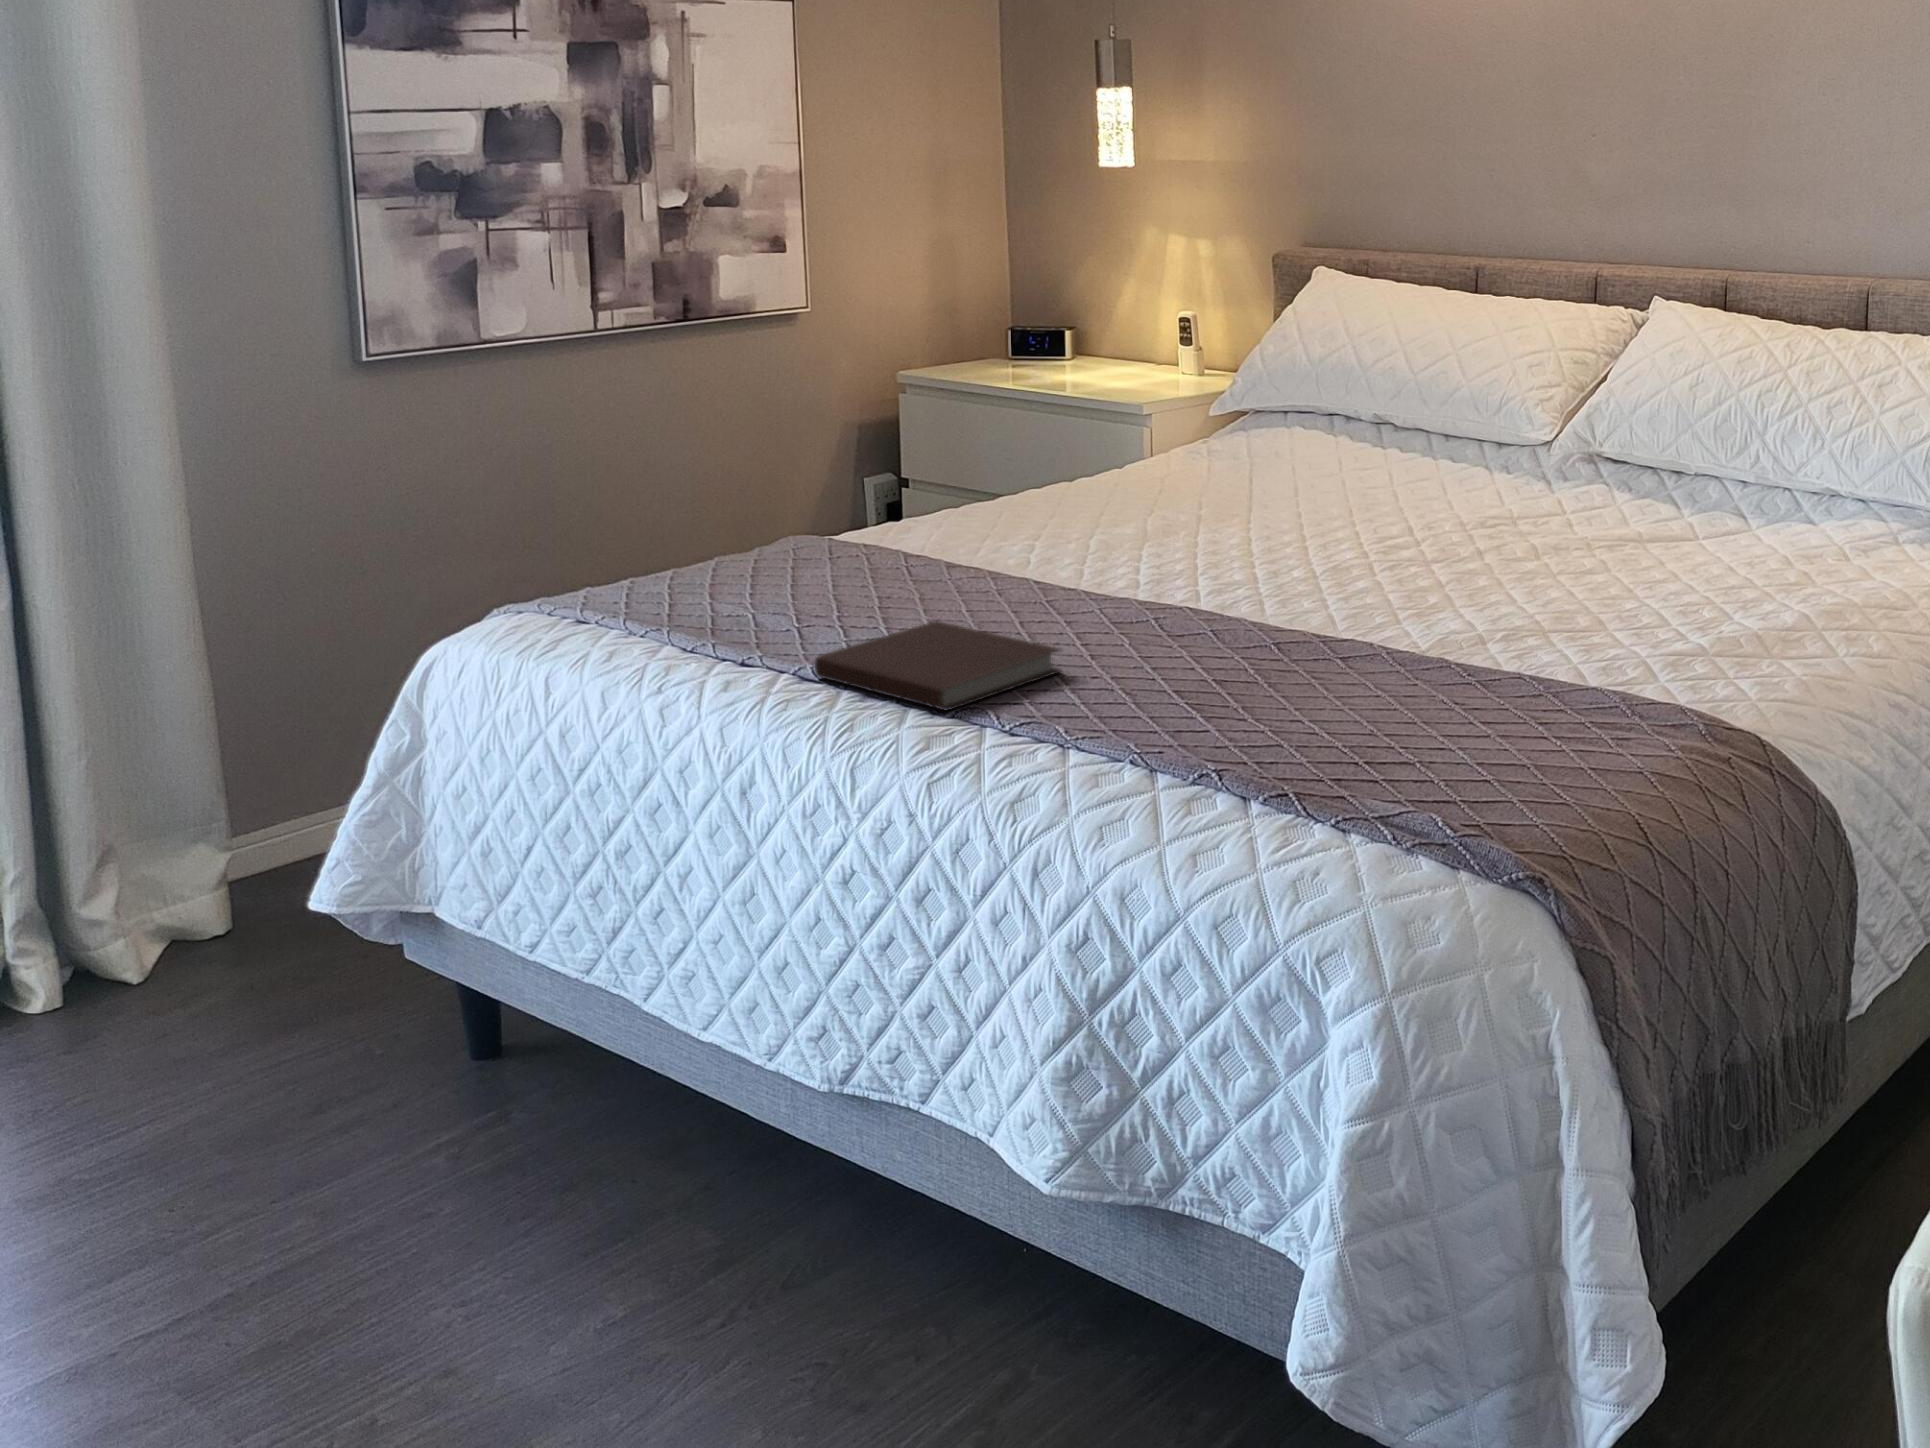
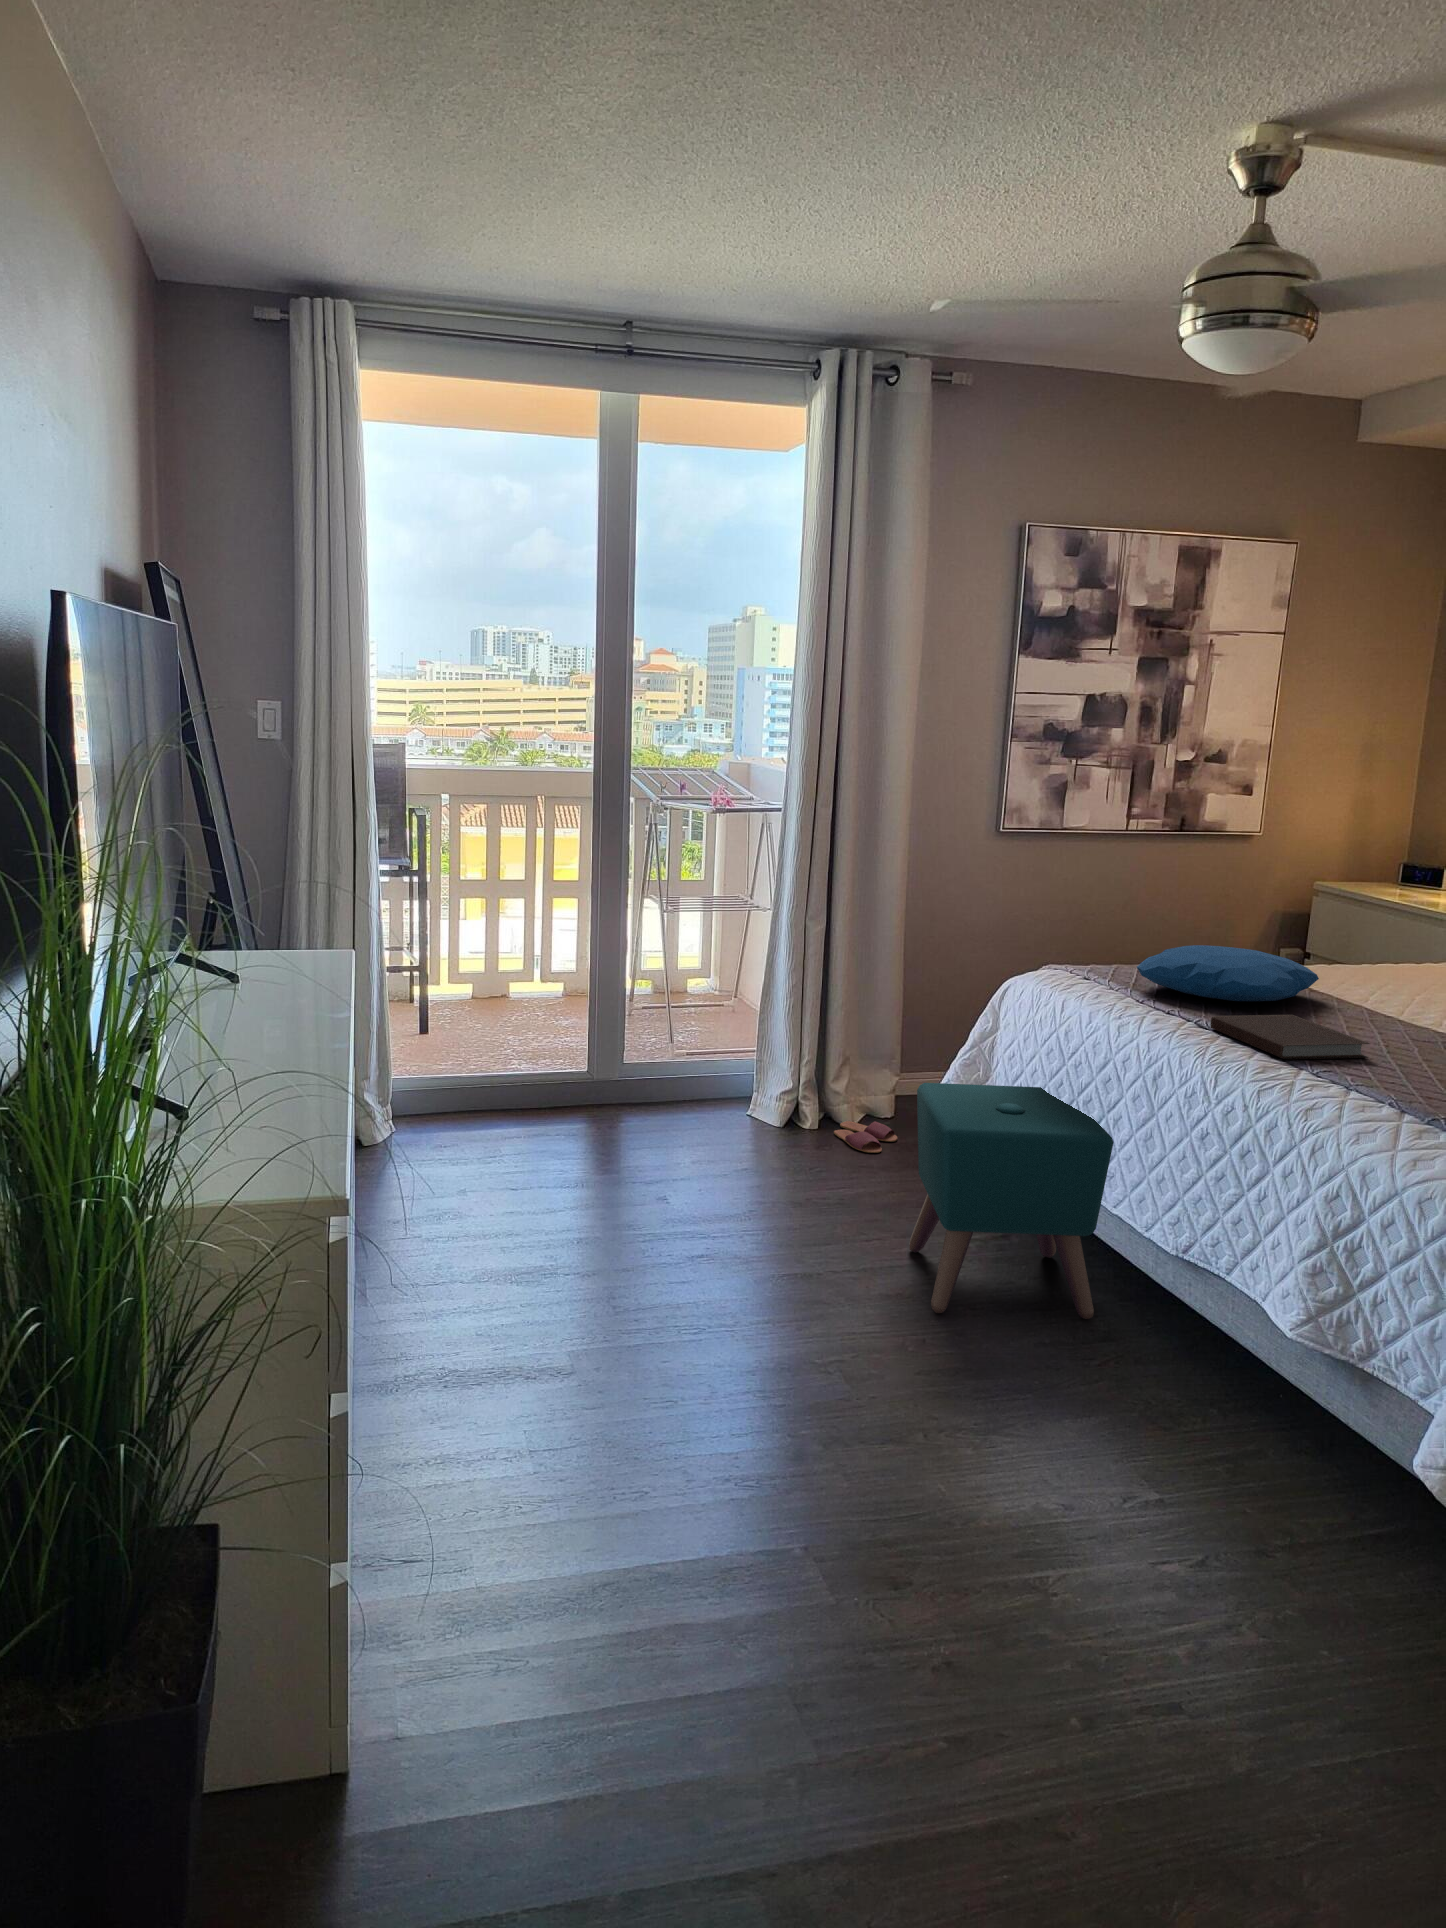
pillow: none [666,518,955,616] -> present [1137,945,1319,1001]
ottoman: none [269,830,700,1361] -> present [909,1083,1114,1319]
slippers: none [95,962,245,1037] -> present [834,1121,897,1153]

